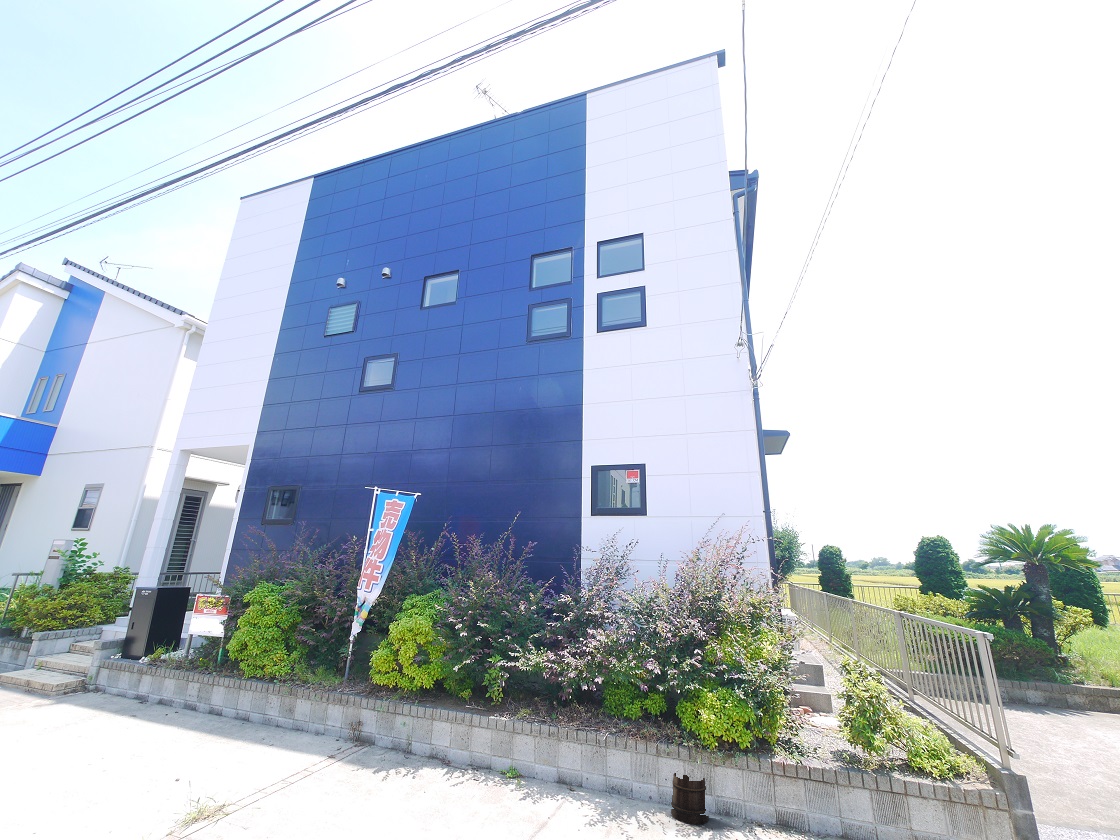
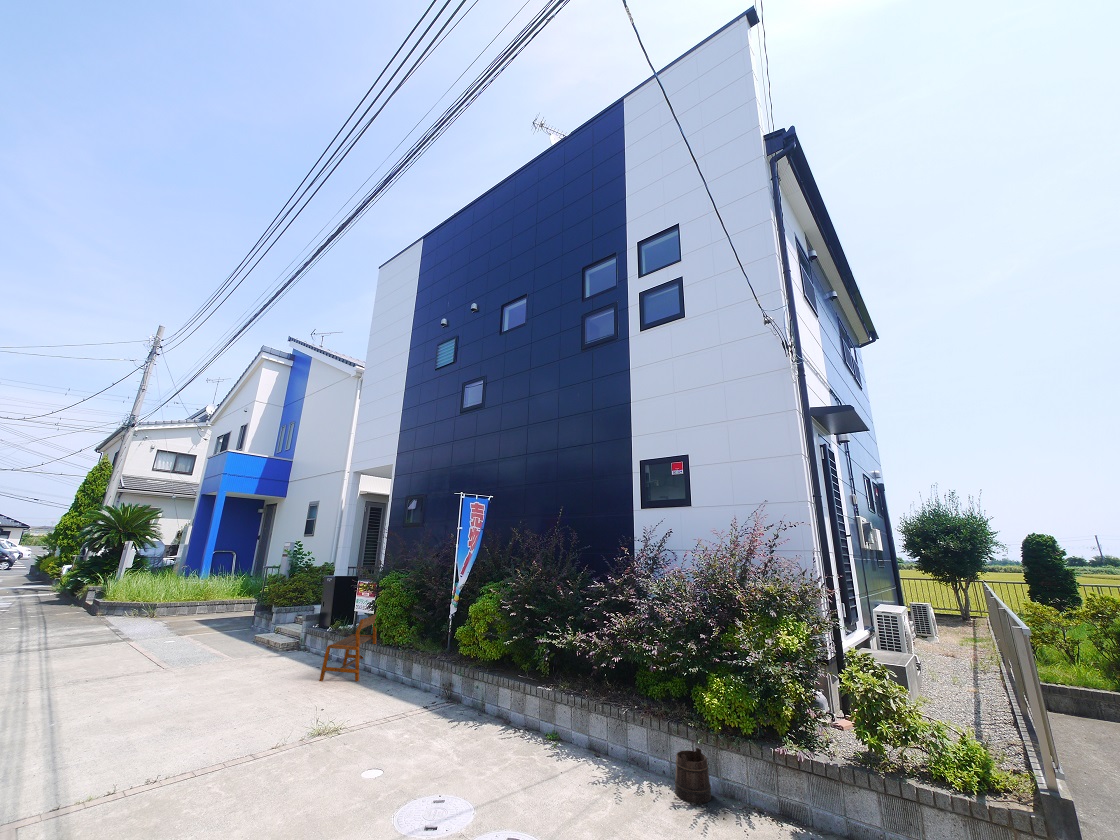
bench: none [153,635,239,729] -> present [319,614,377,681]

